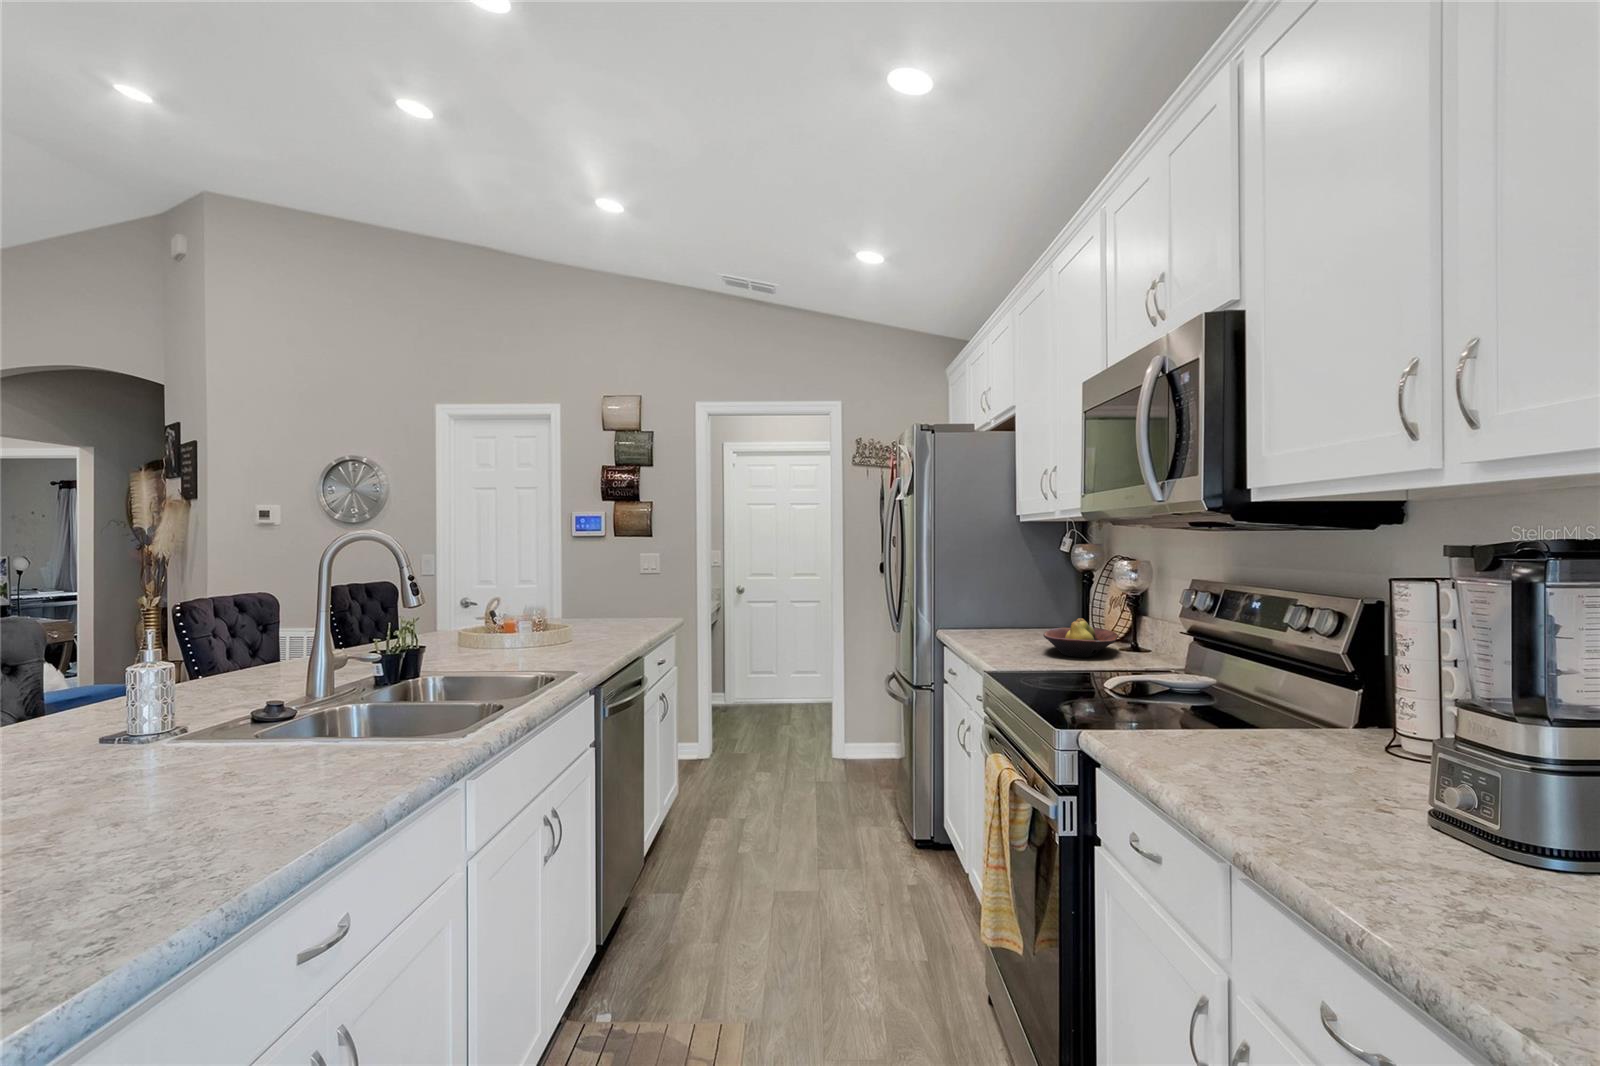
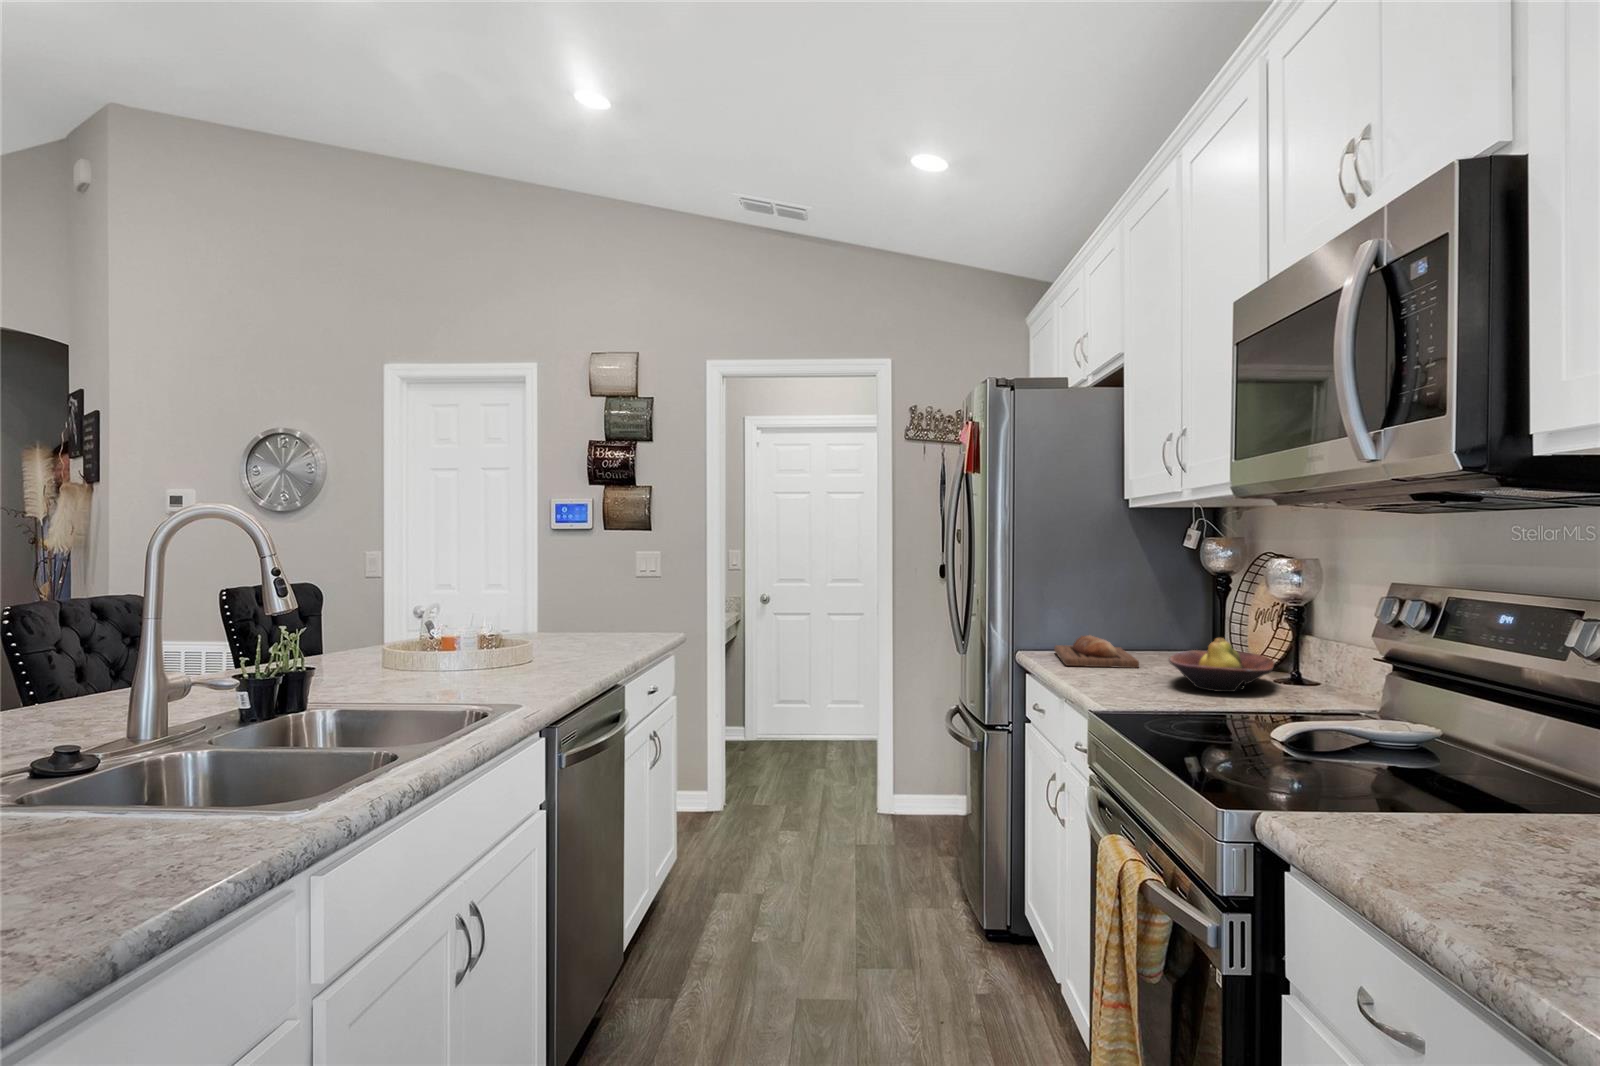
bread loaf: none [965,617,1025,641] -> present [1054,635,1139,668]

